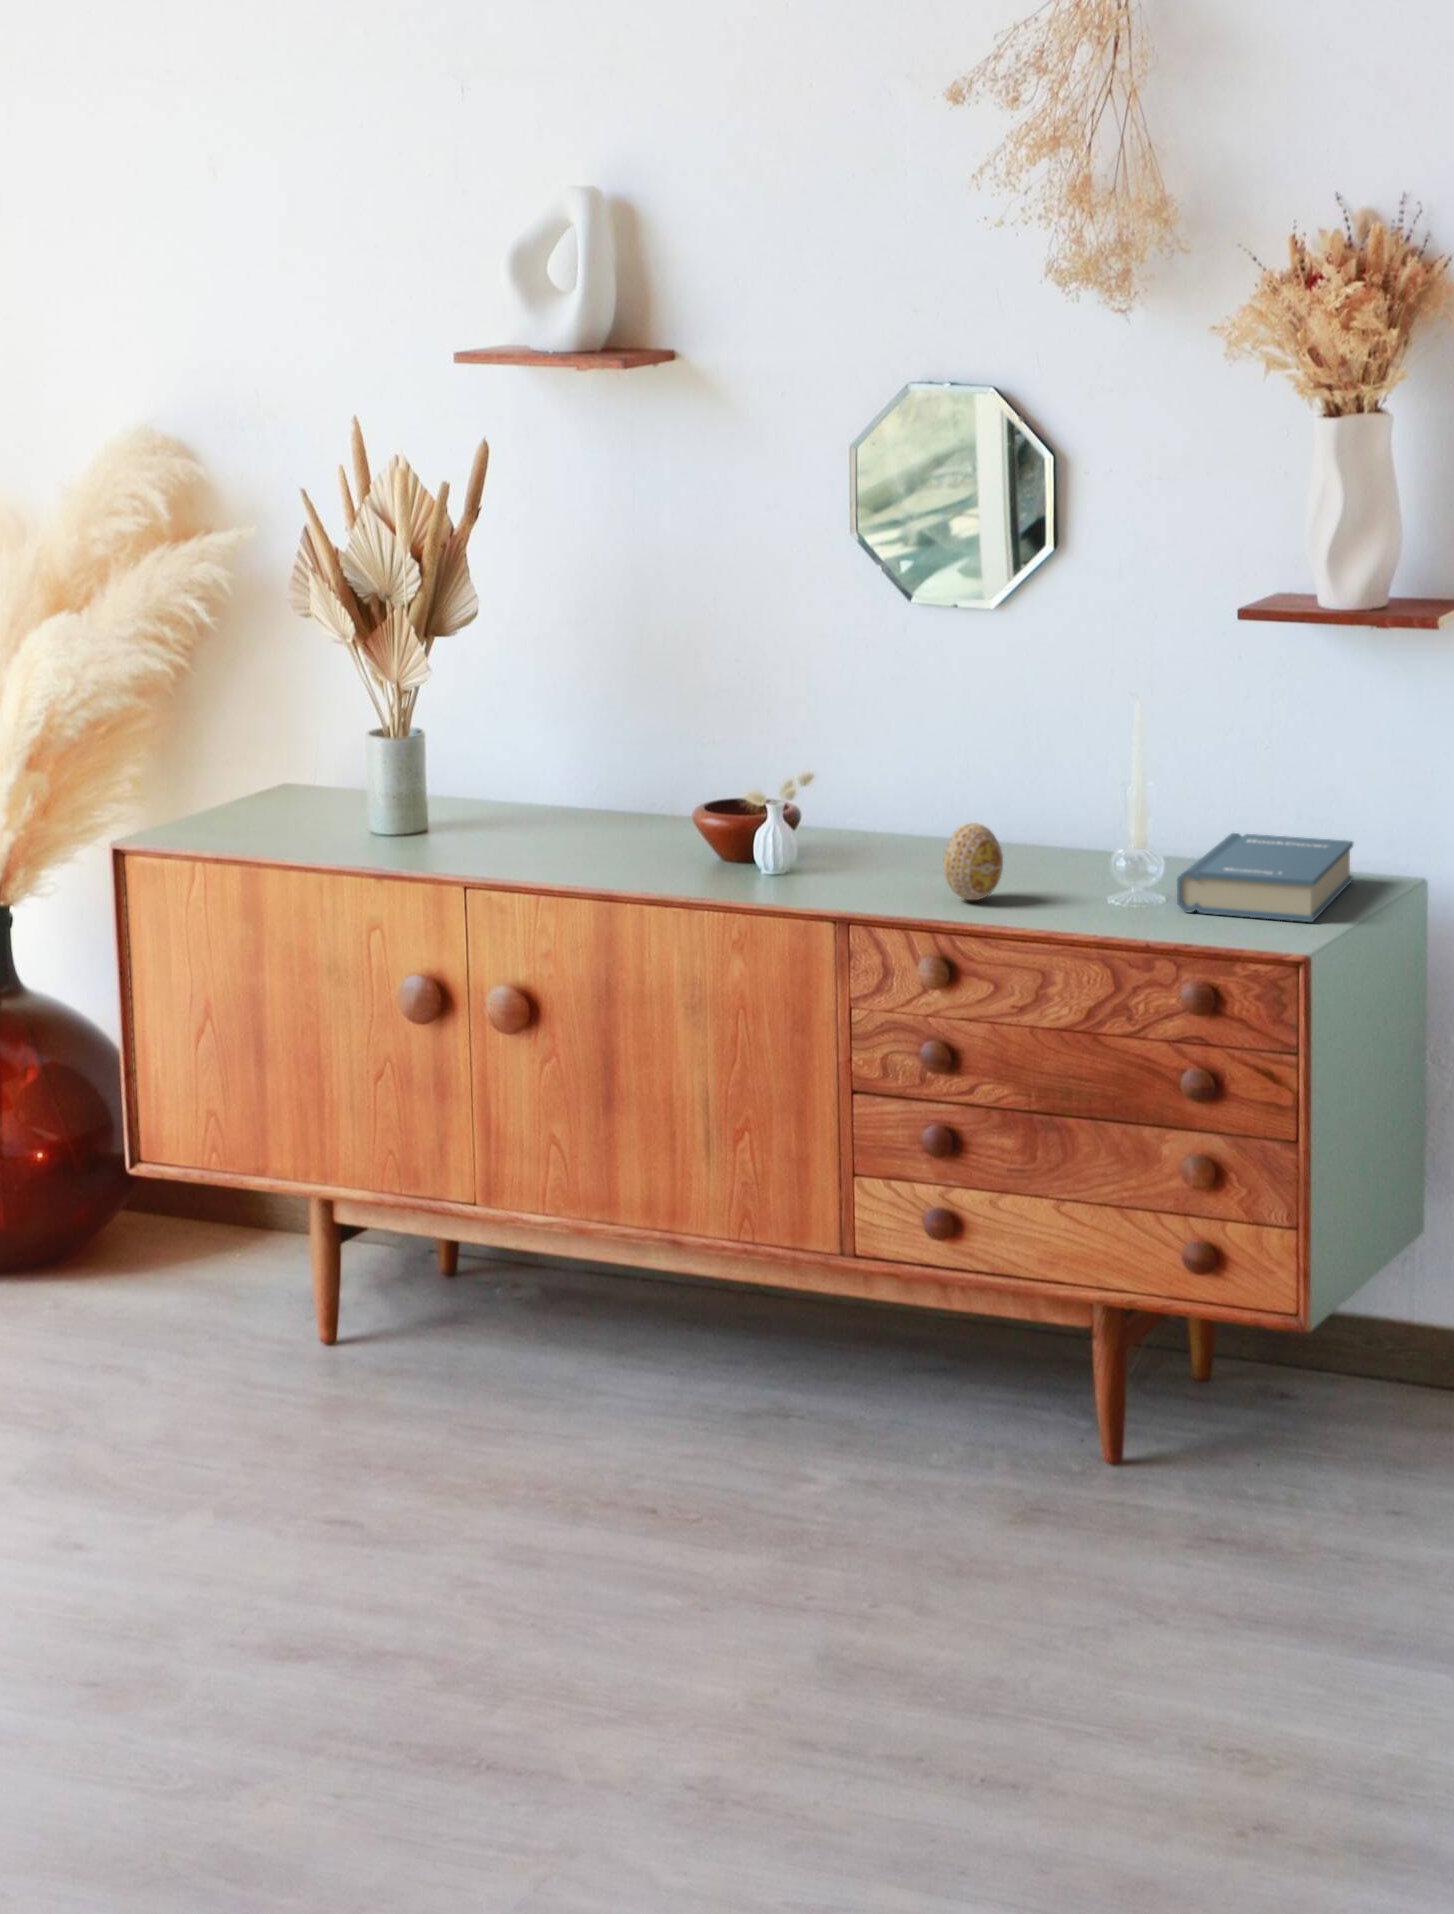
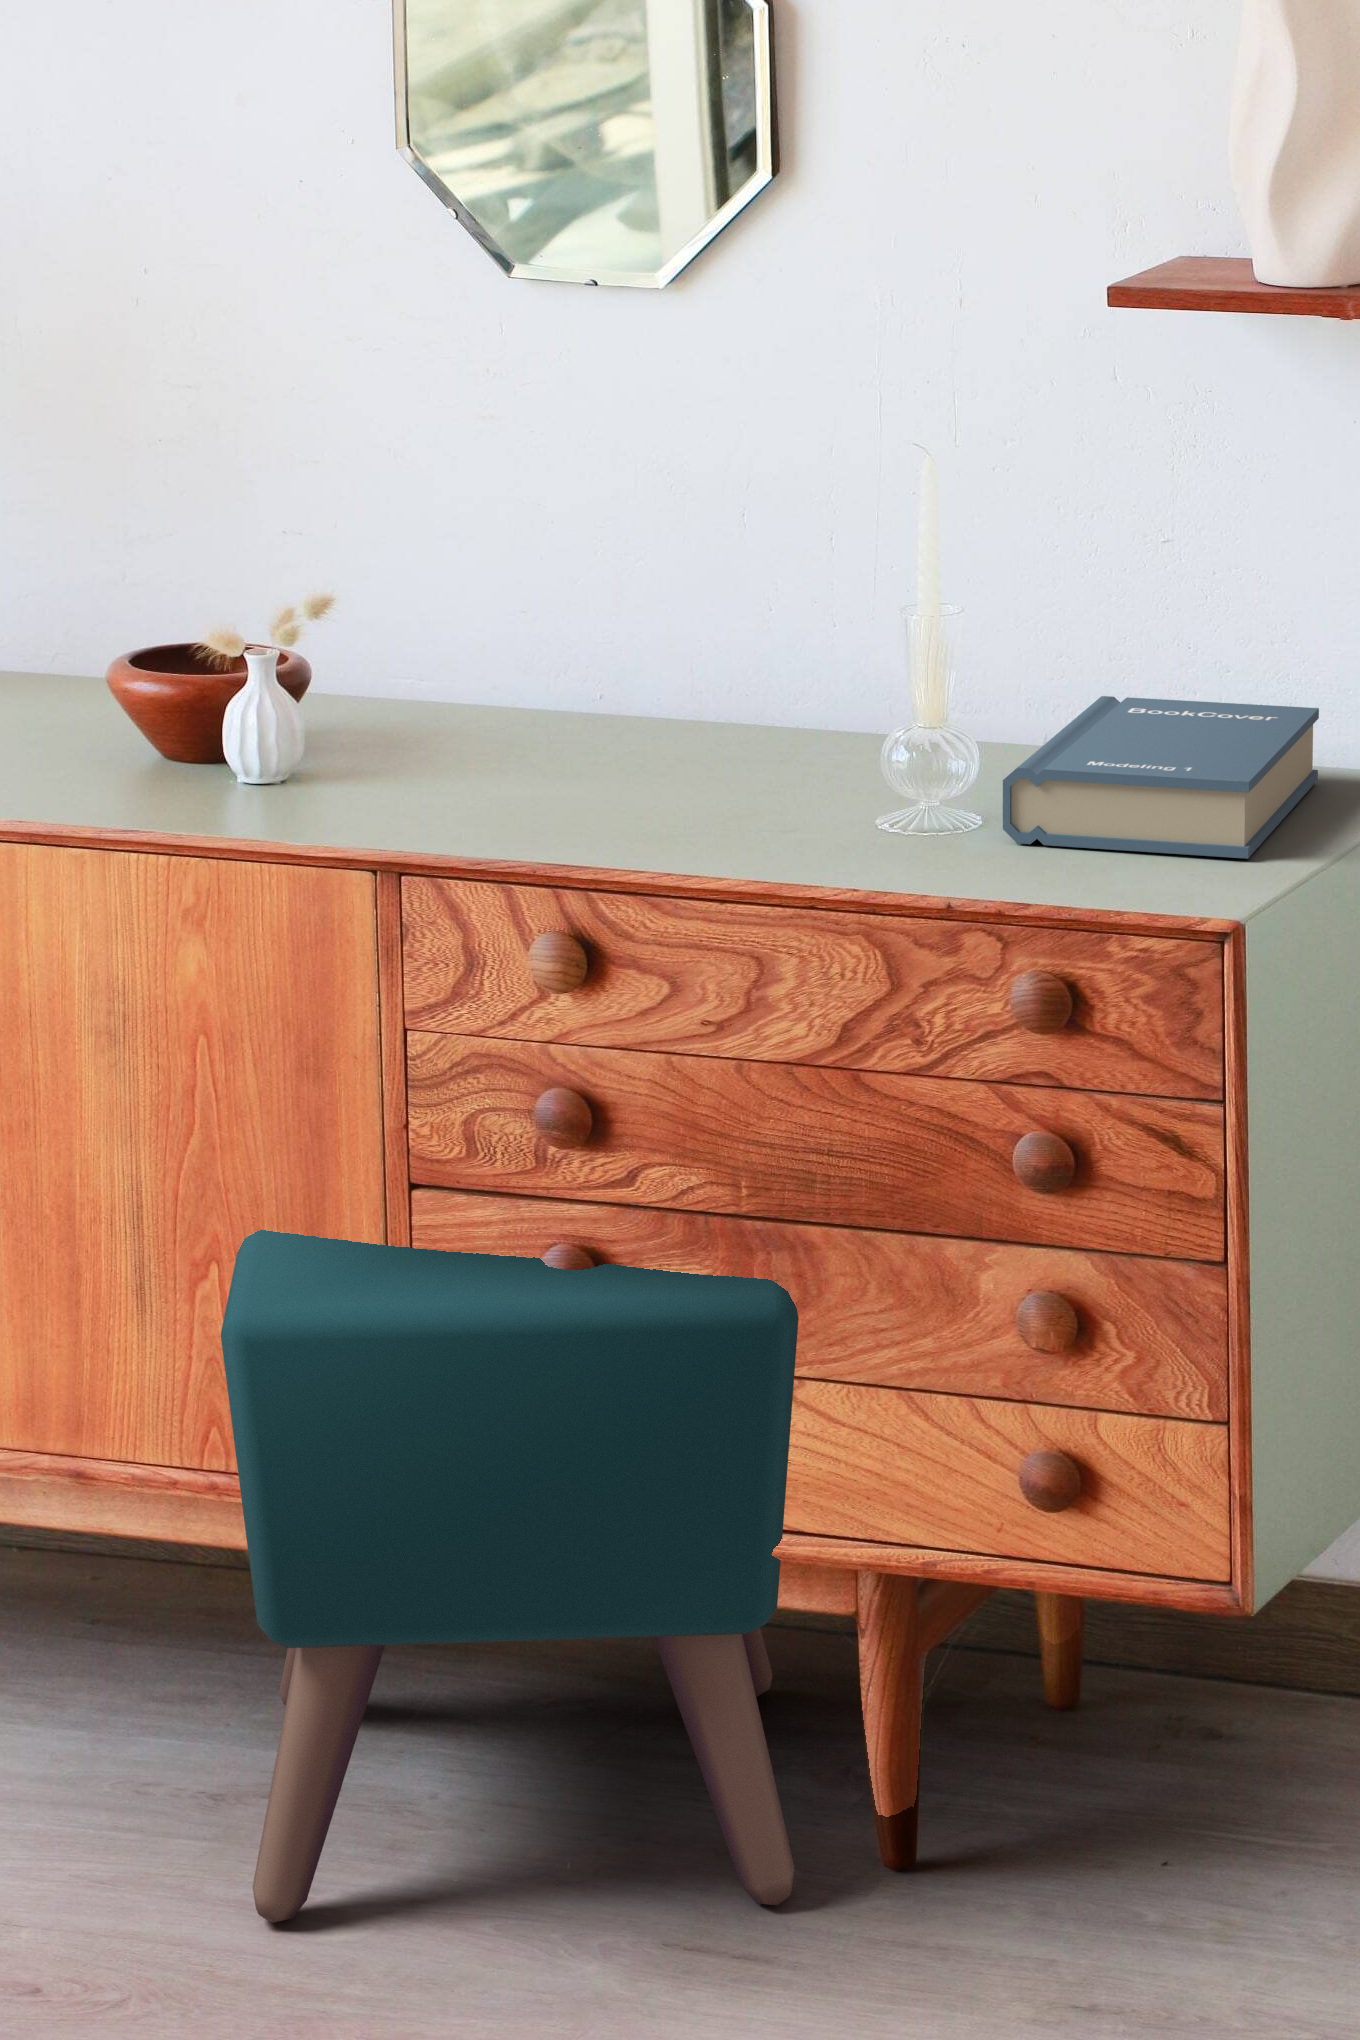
decorative egg: present [943,823,1003,900] -> none [574,685,683,828]
ottoman: none [753,1070,1063,1487] -> present [221,1230,799,1923]

